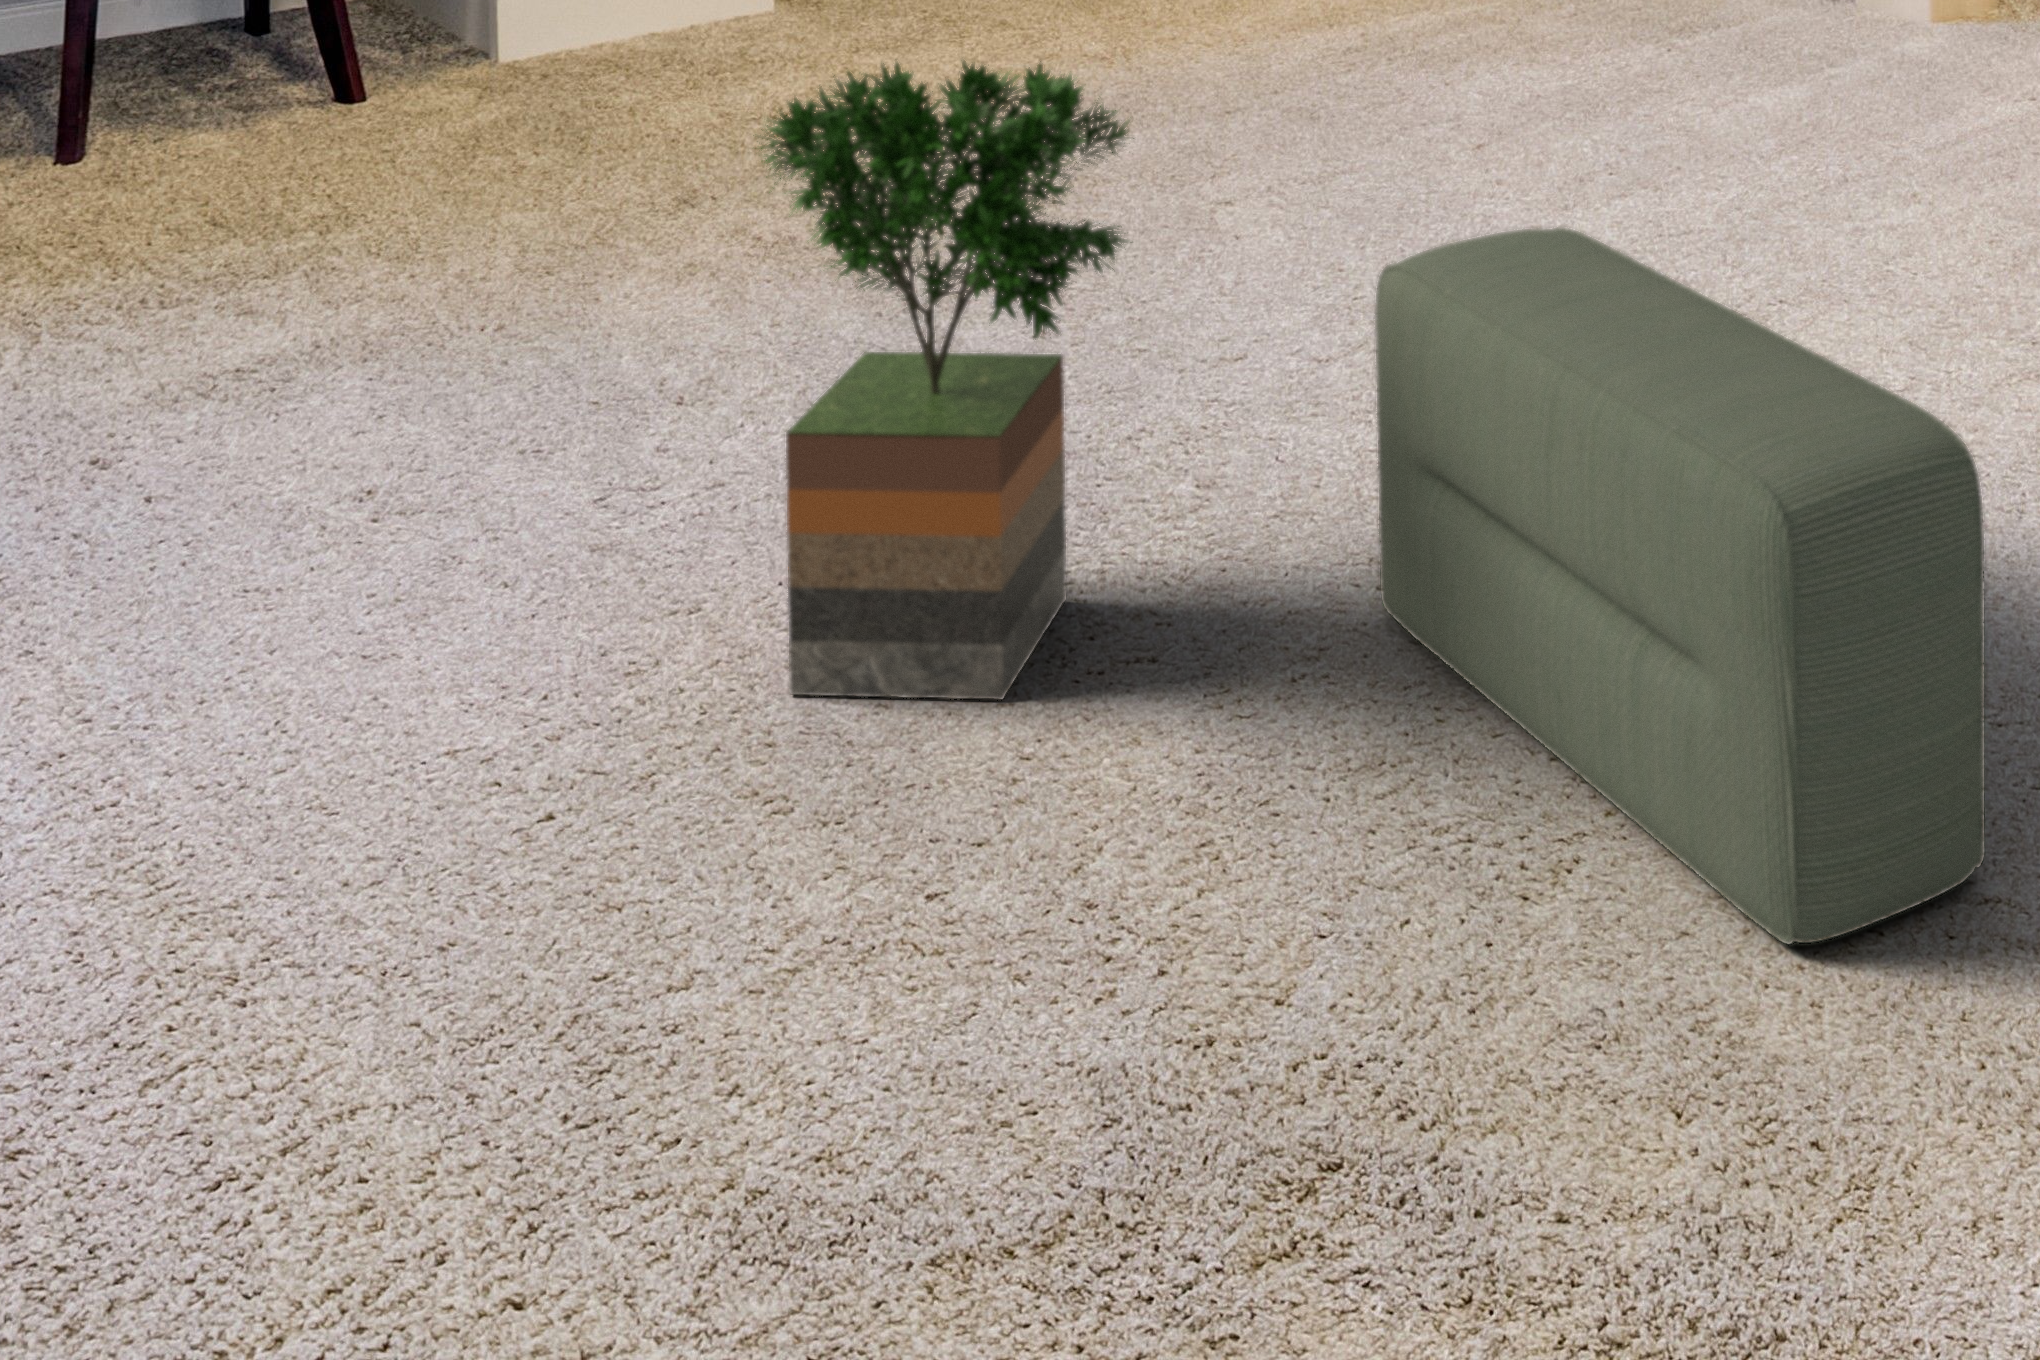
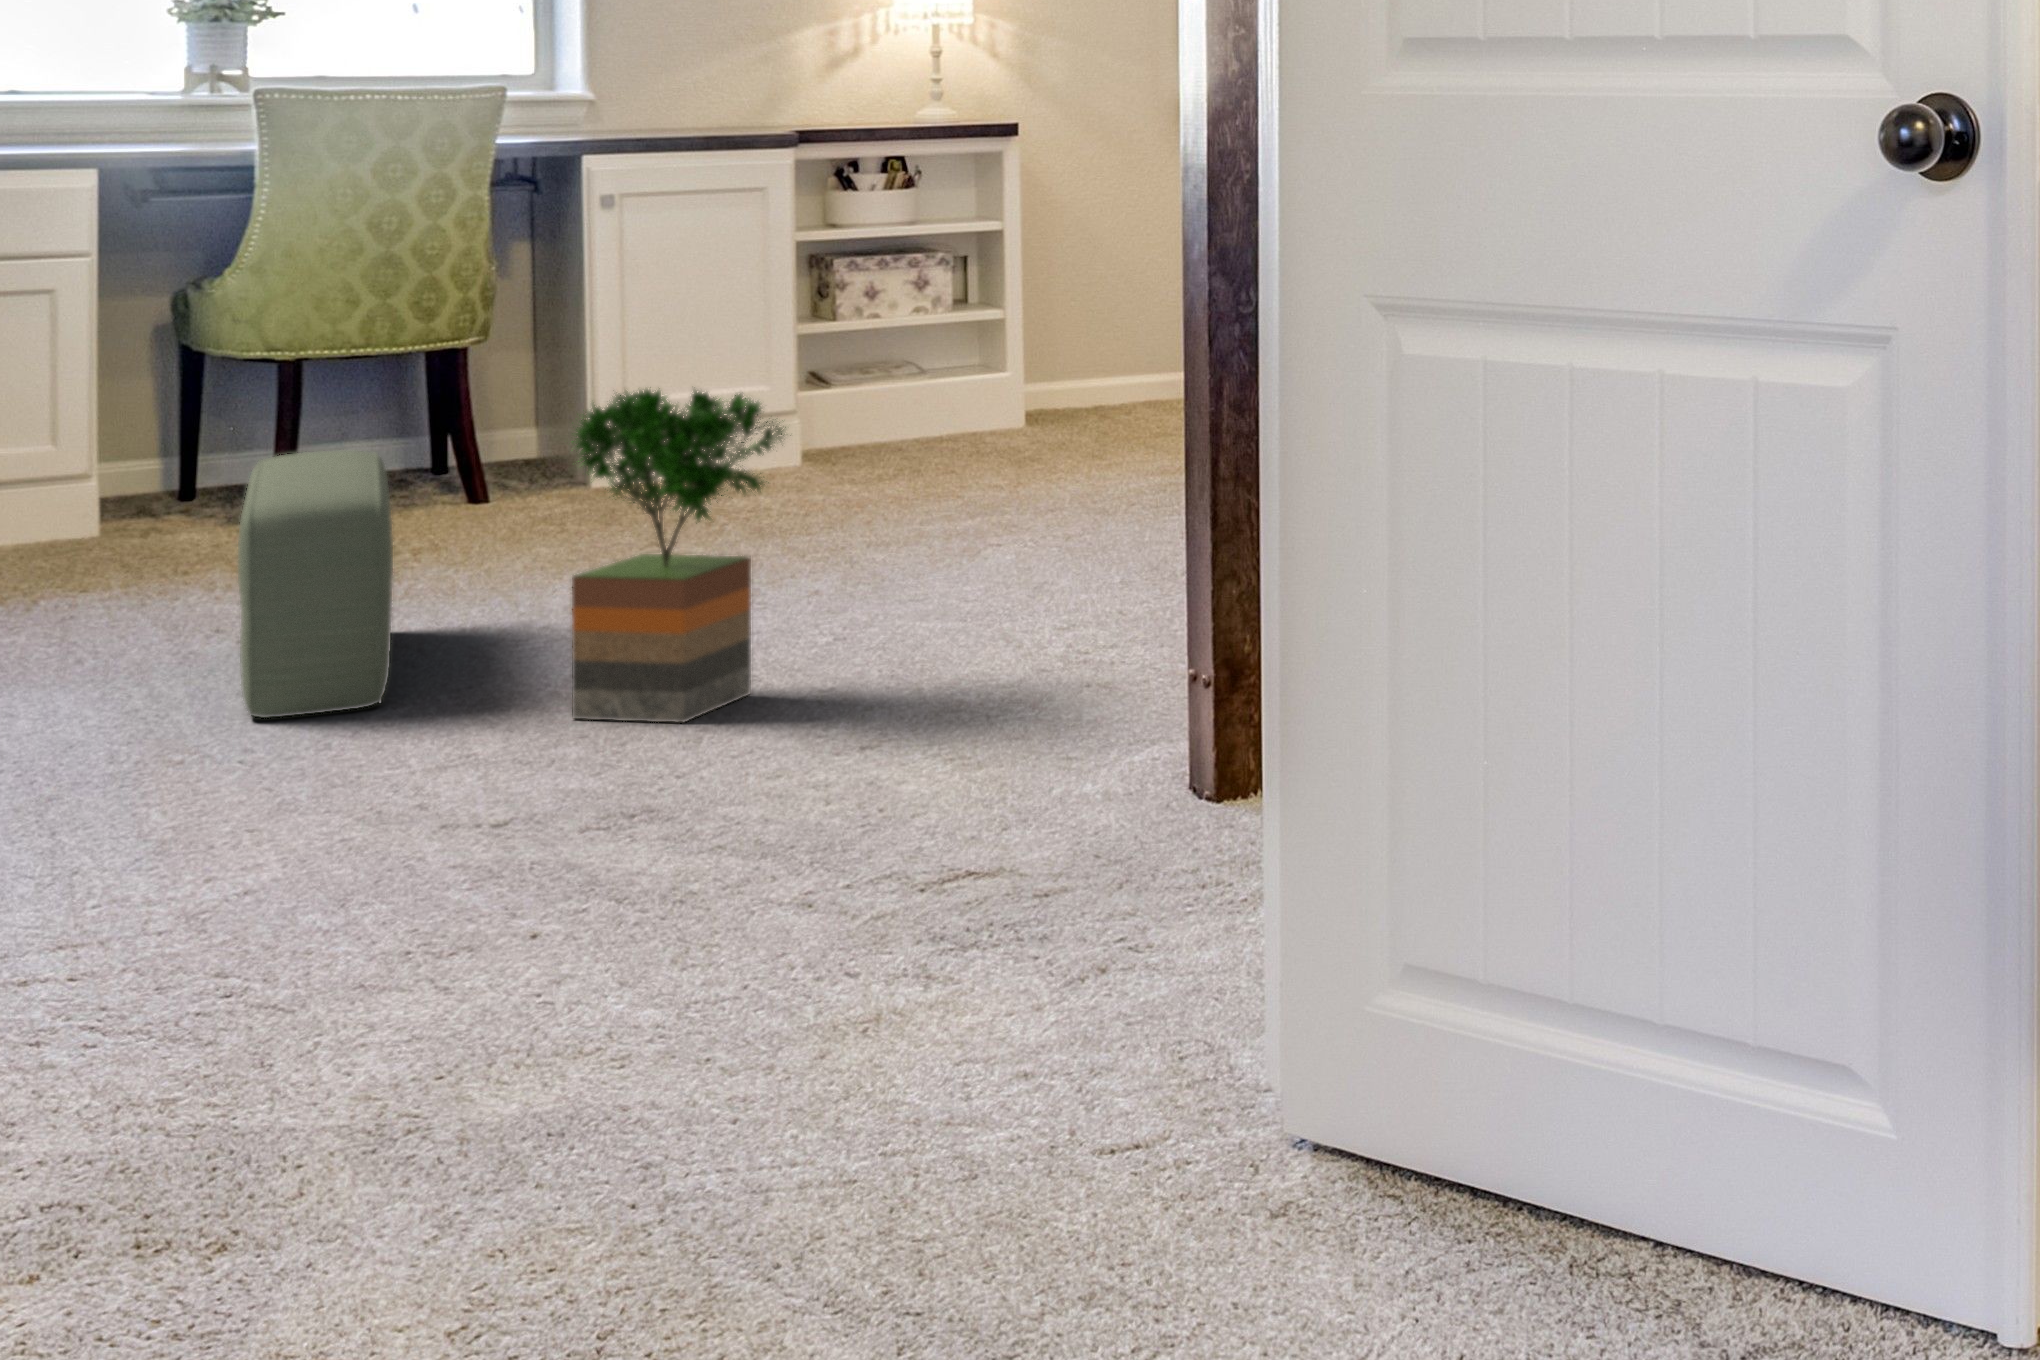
pouf: present [1375,227,1985,944] -> present [238,450,393,718]

